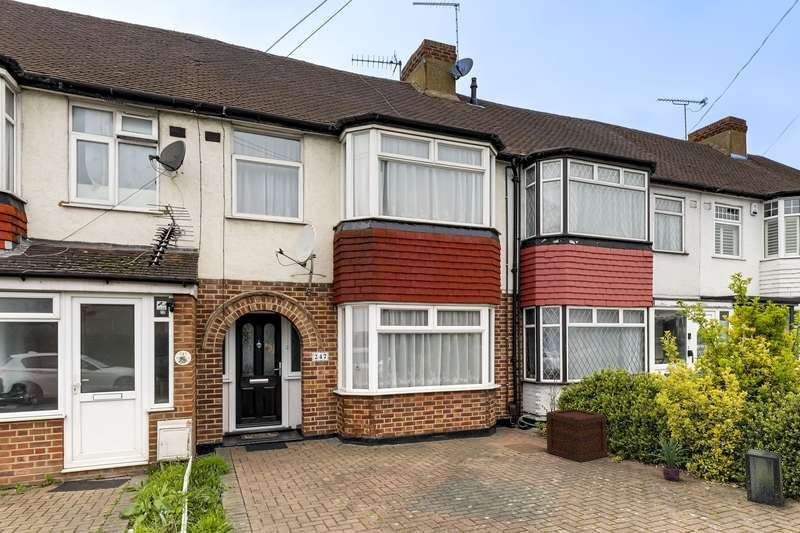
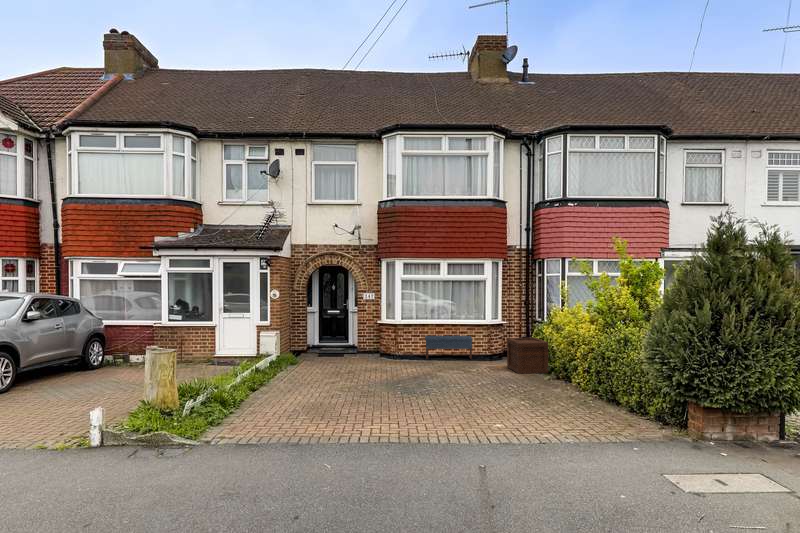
bench: none [411,408,479,448] -> present [425,335,472,359]
decorative plant: present [654,436,682,481] -> none [546,355,579,387]
storage box: present [745,448,784,507] -> none [588,364,619,405]

